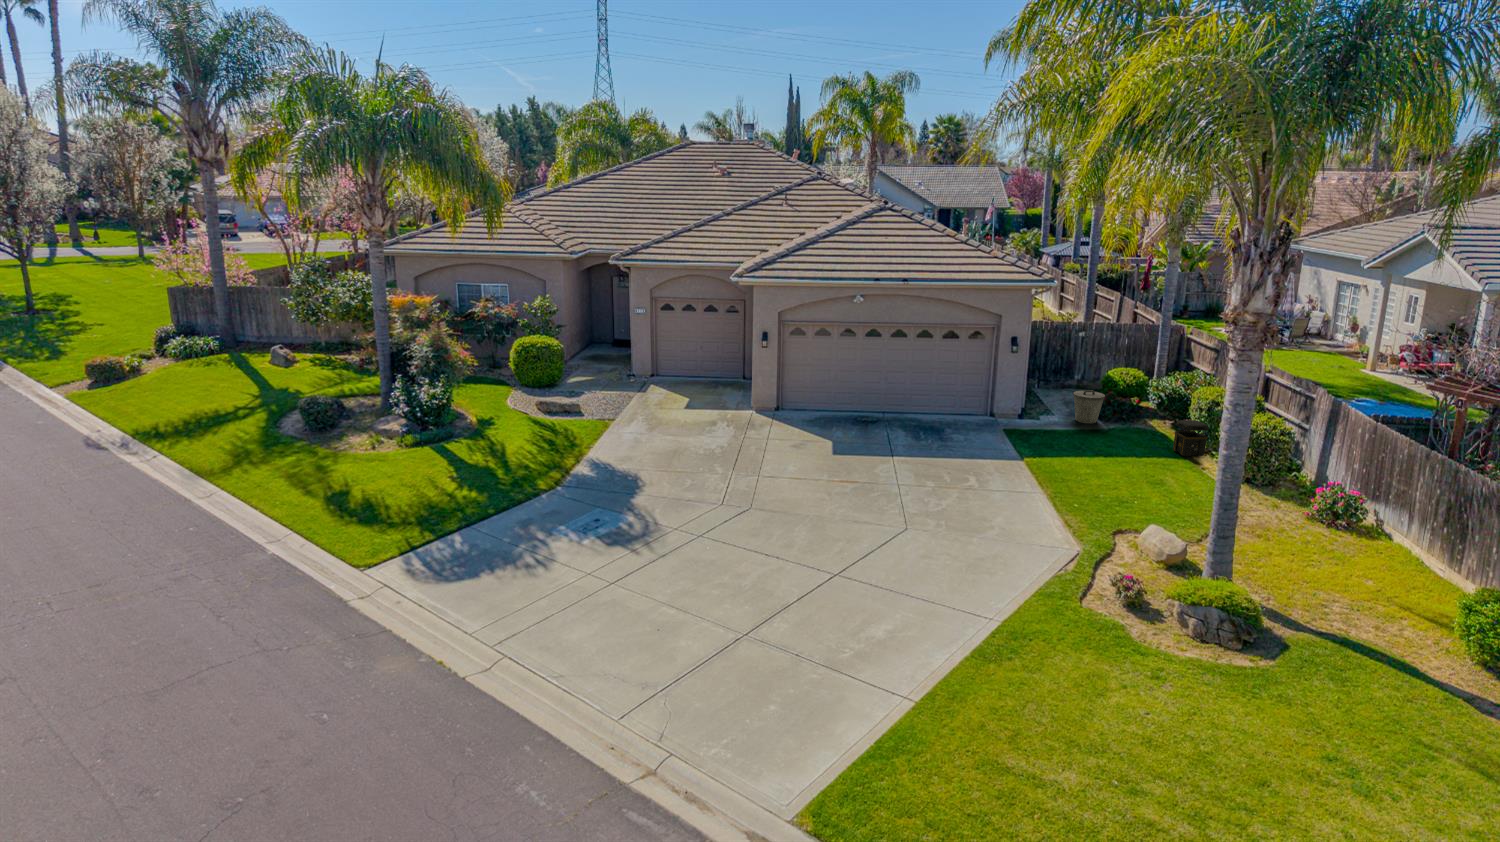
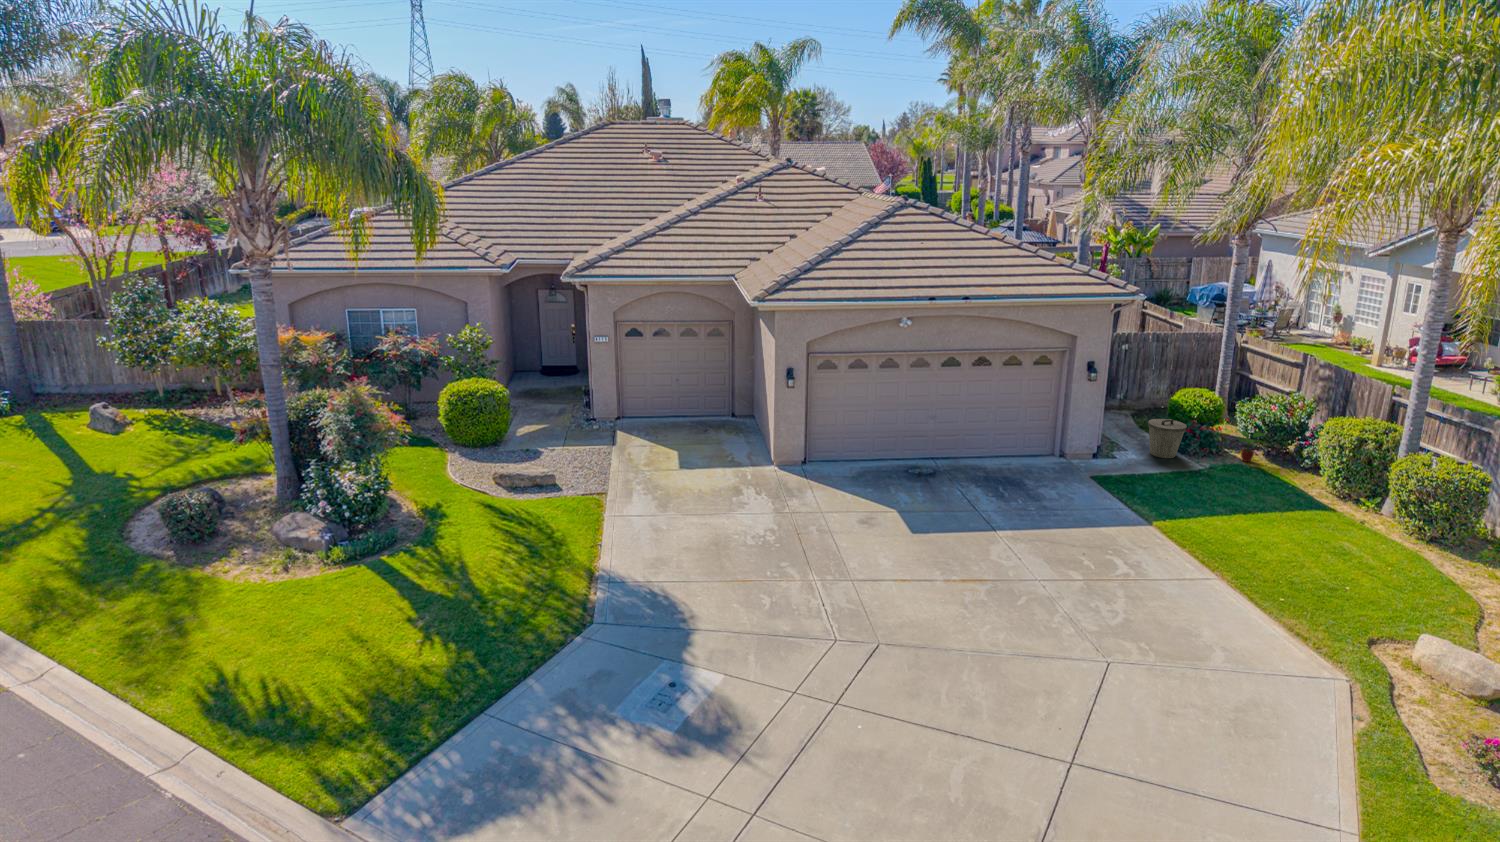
potted plant: none [1150,403,1178,430] -> present [1240,431,1264,462]
toolbox: present [1173,420,1209,457] -> none [1292,457,1339,502]

